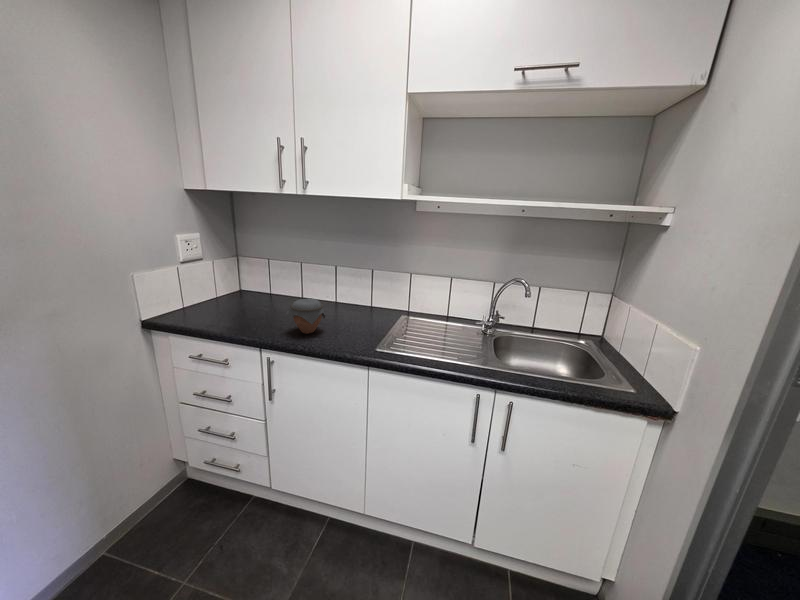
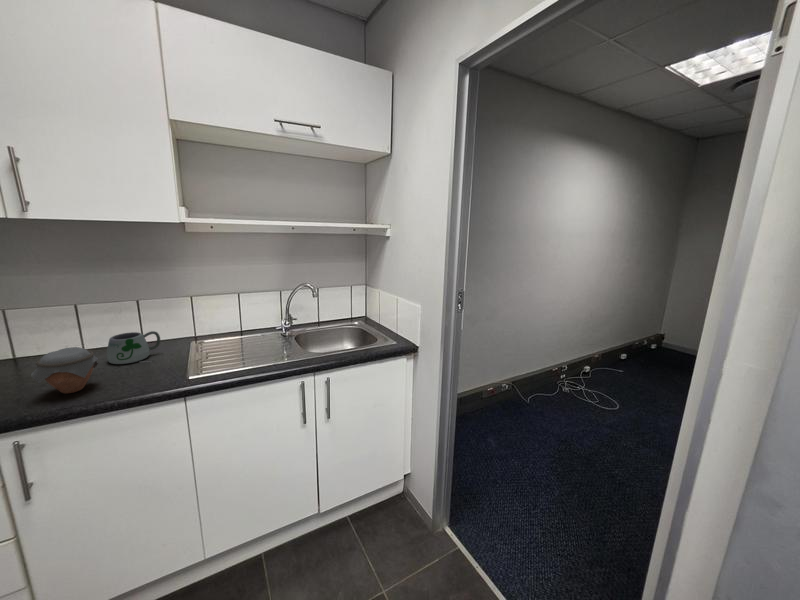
mug: none [341,296,378,325] -> present [107,331,160,364]

